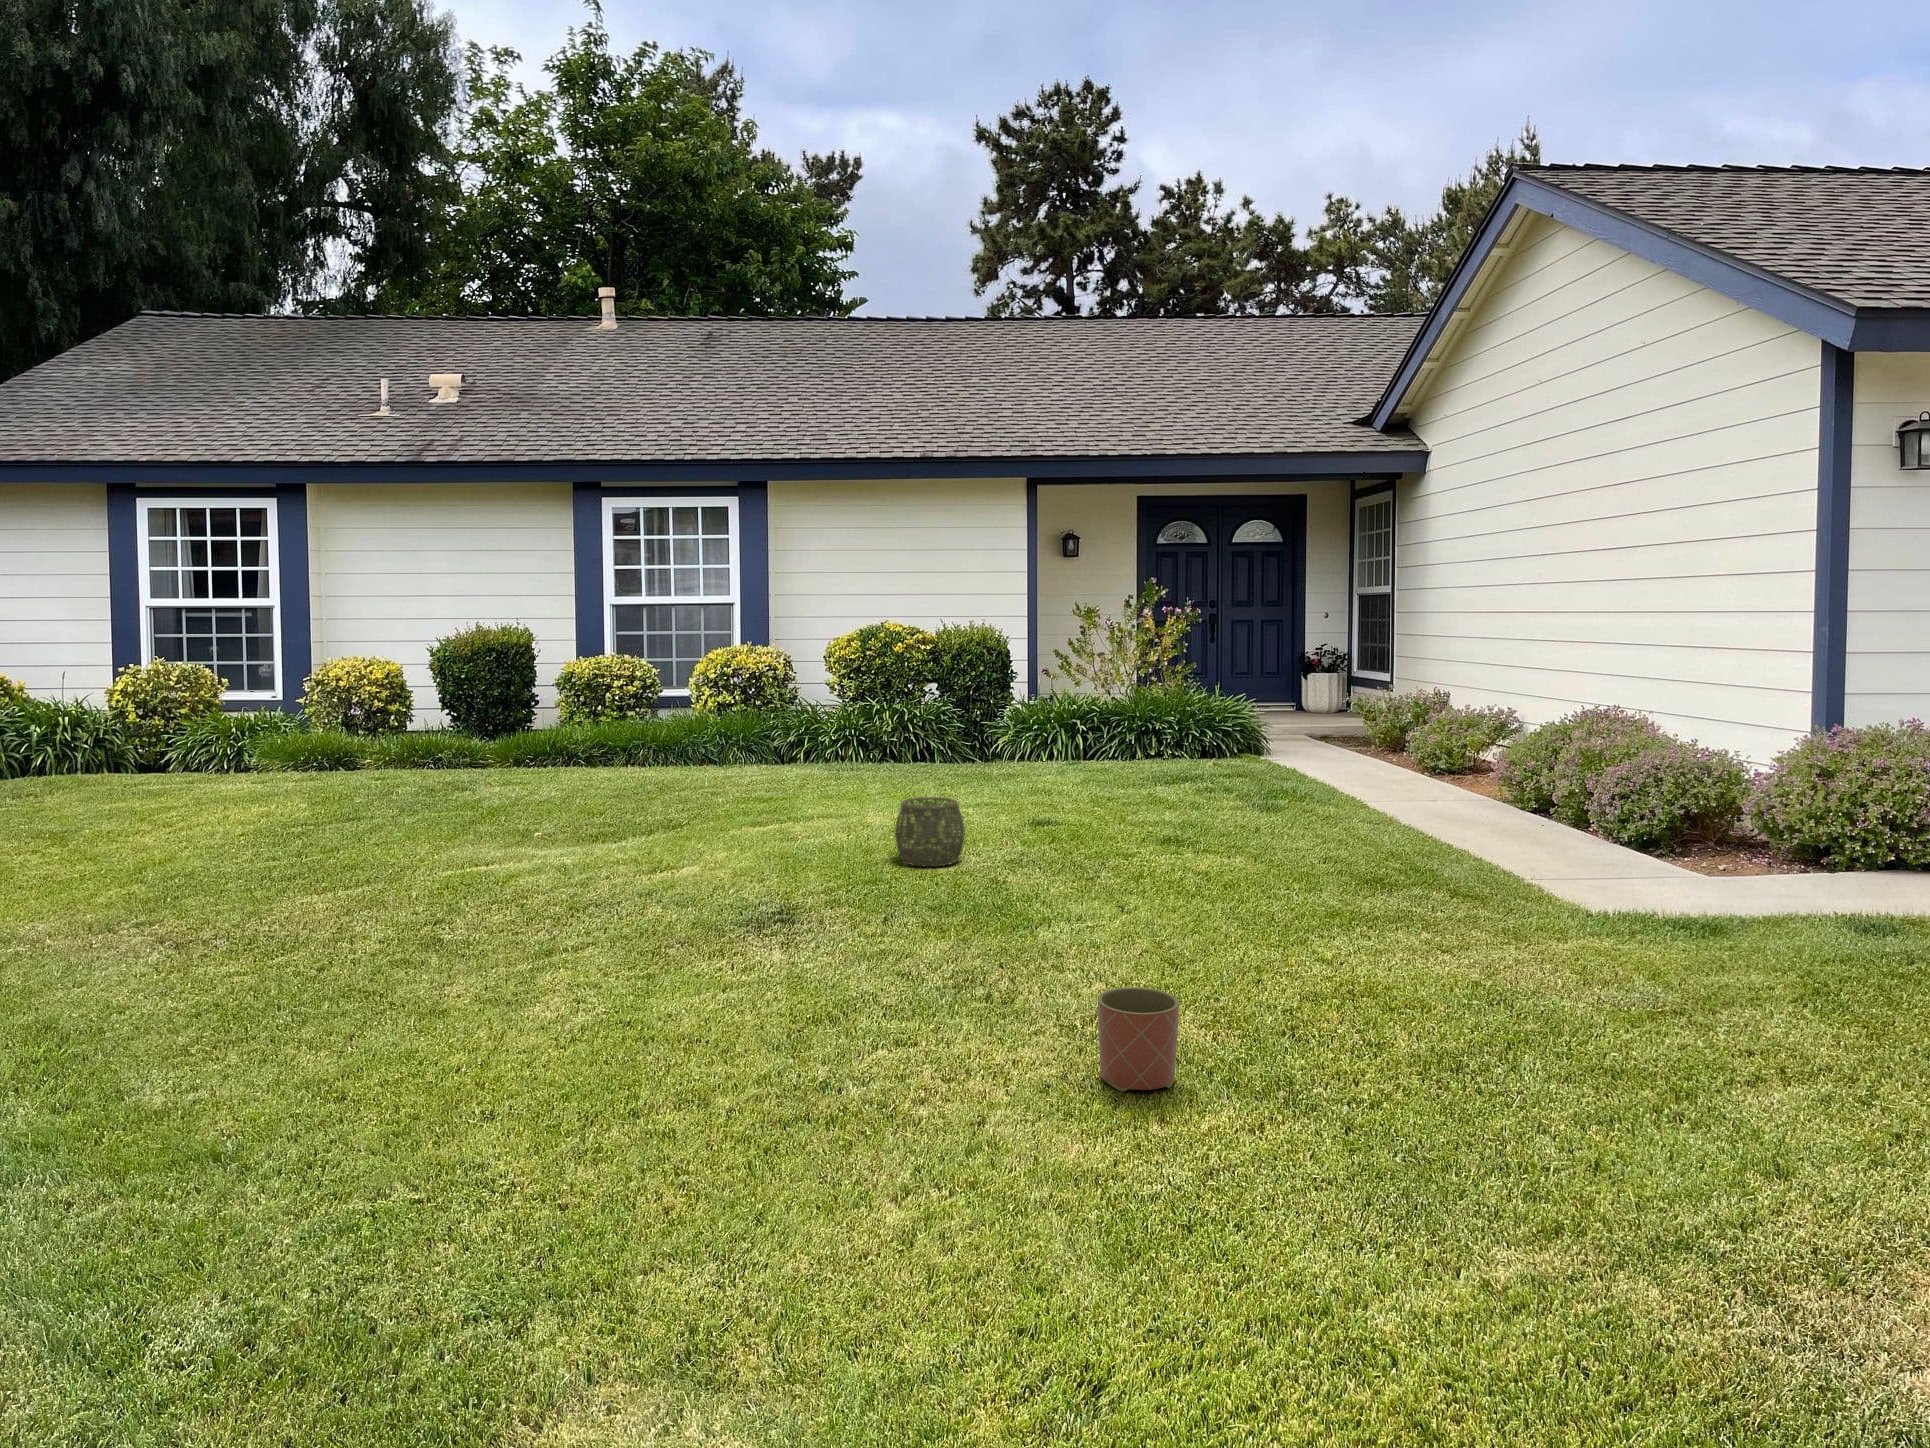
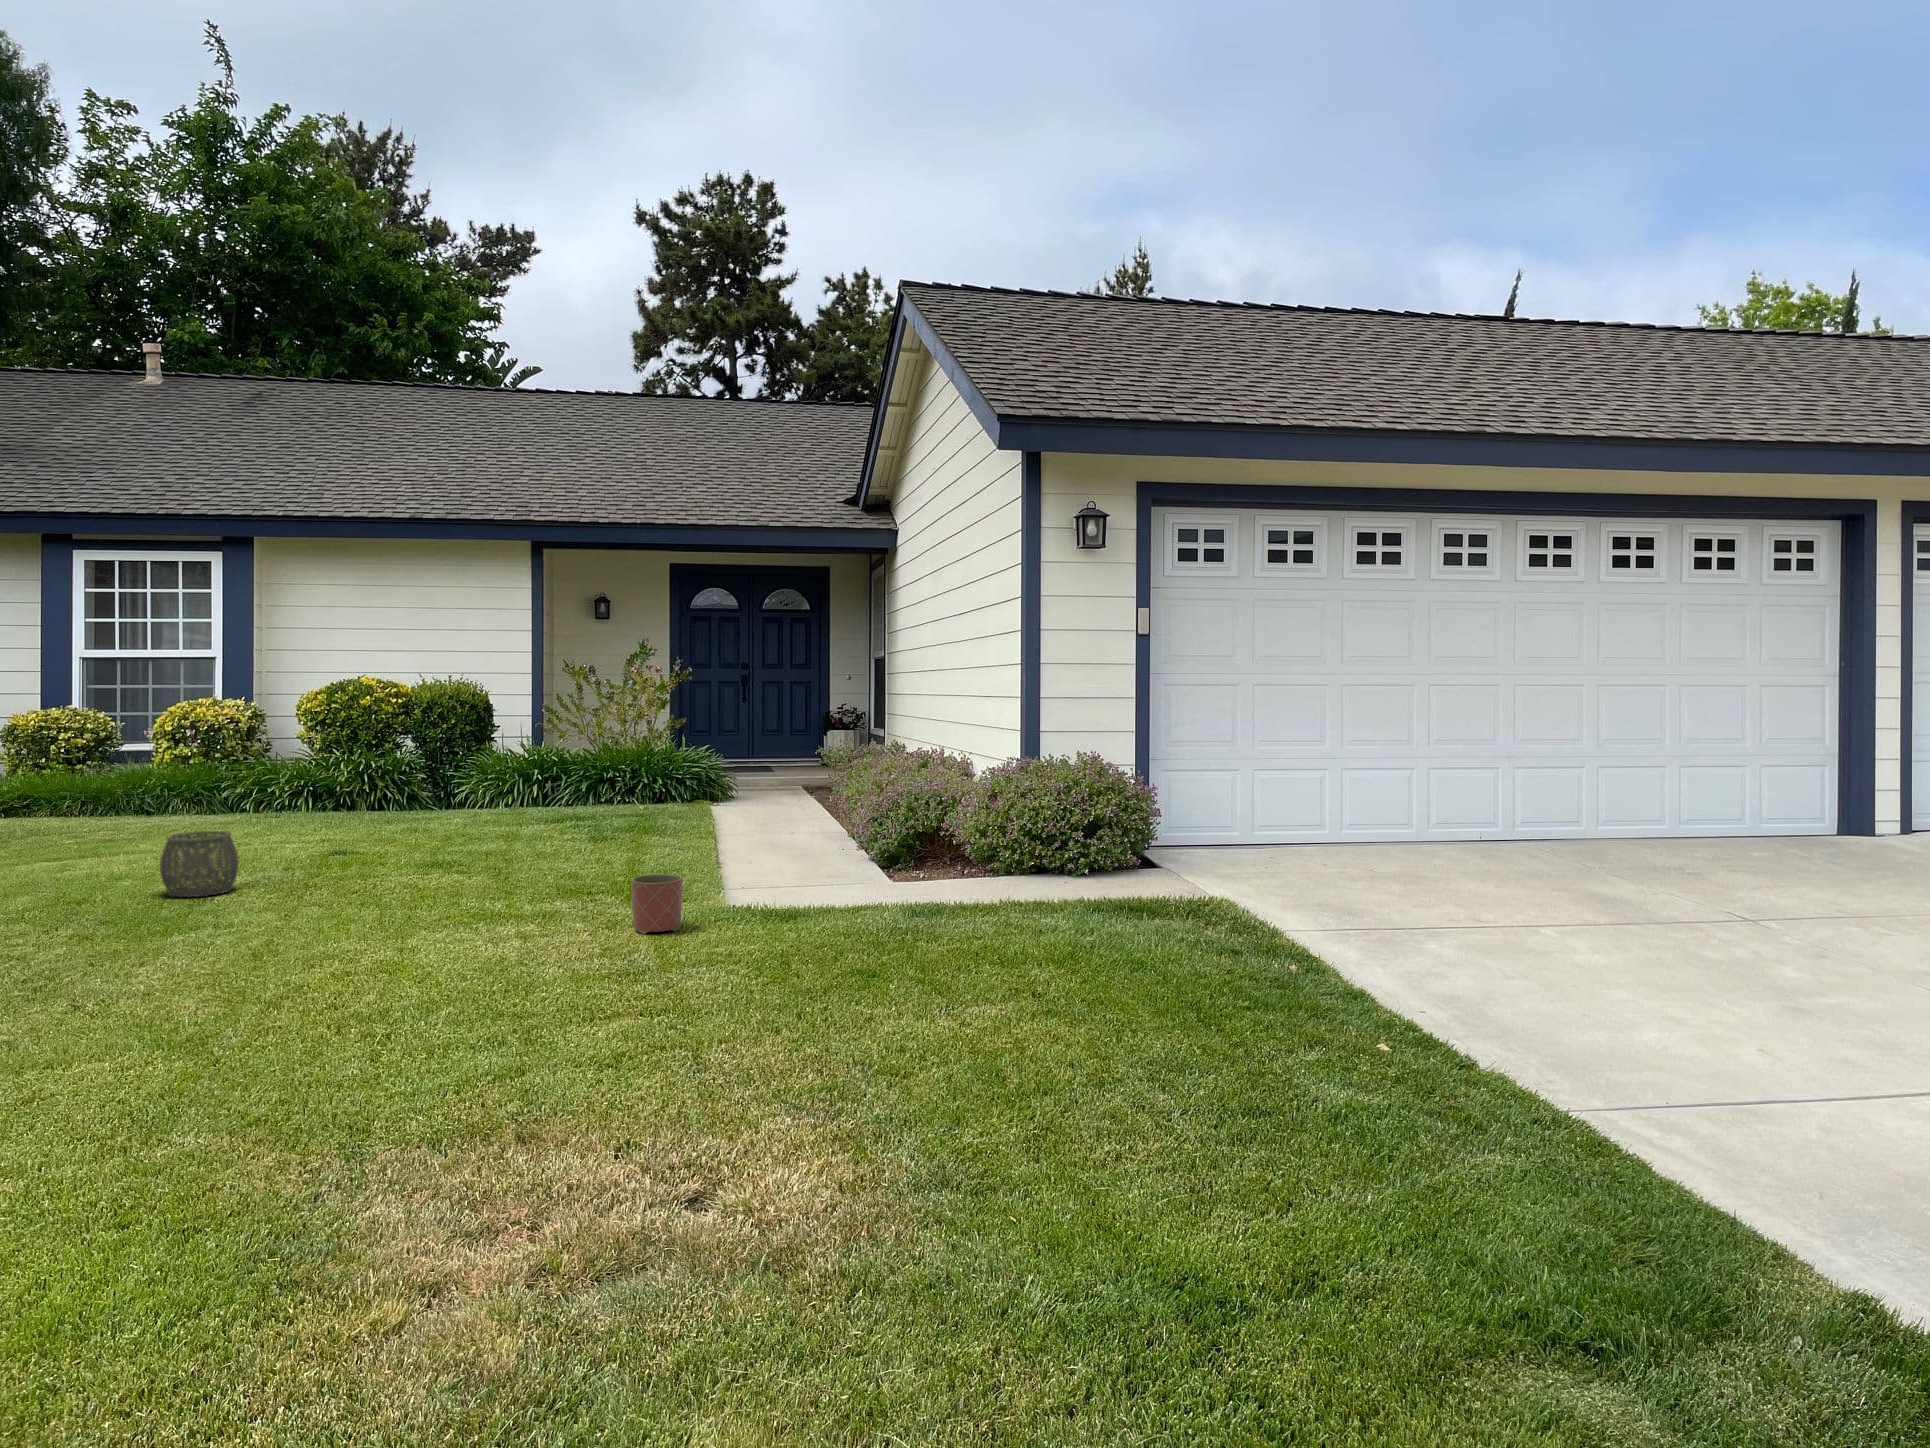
planter: present [1098,987,1179,1092] -> present [631,874,683,934]

